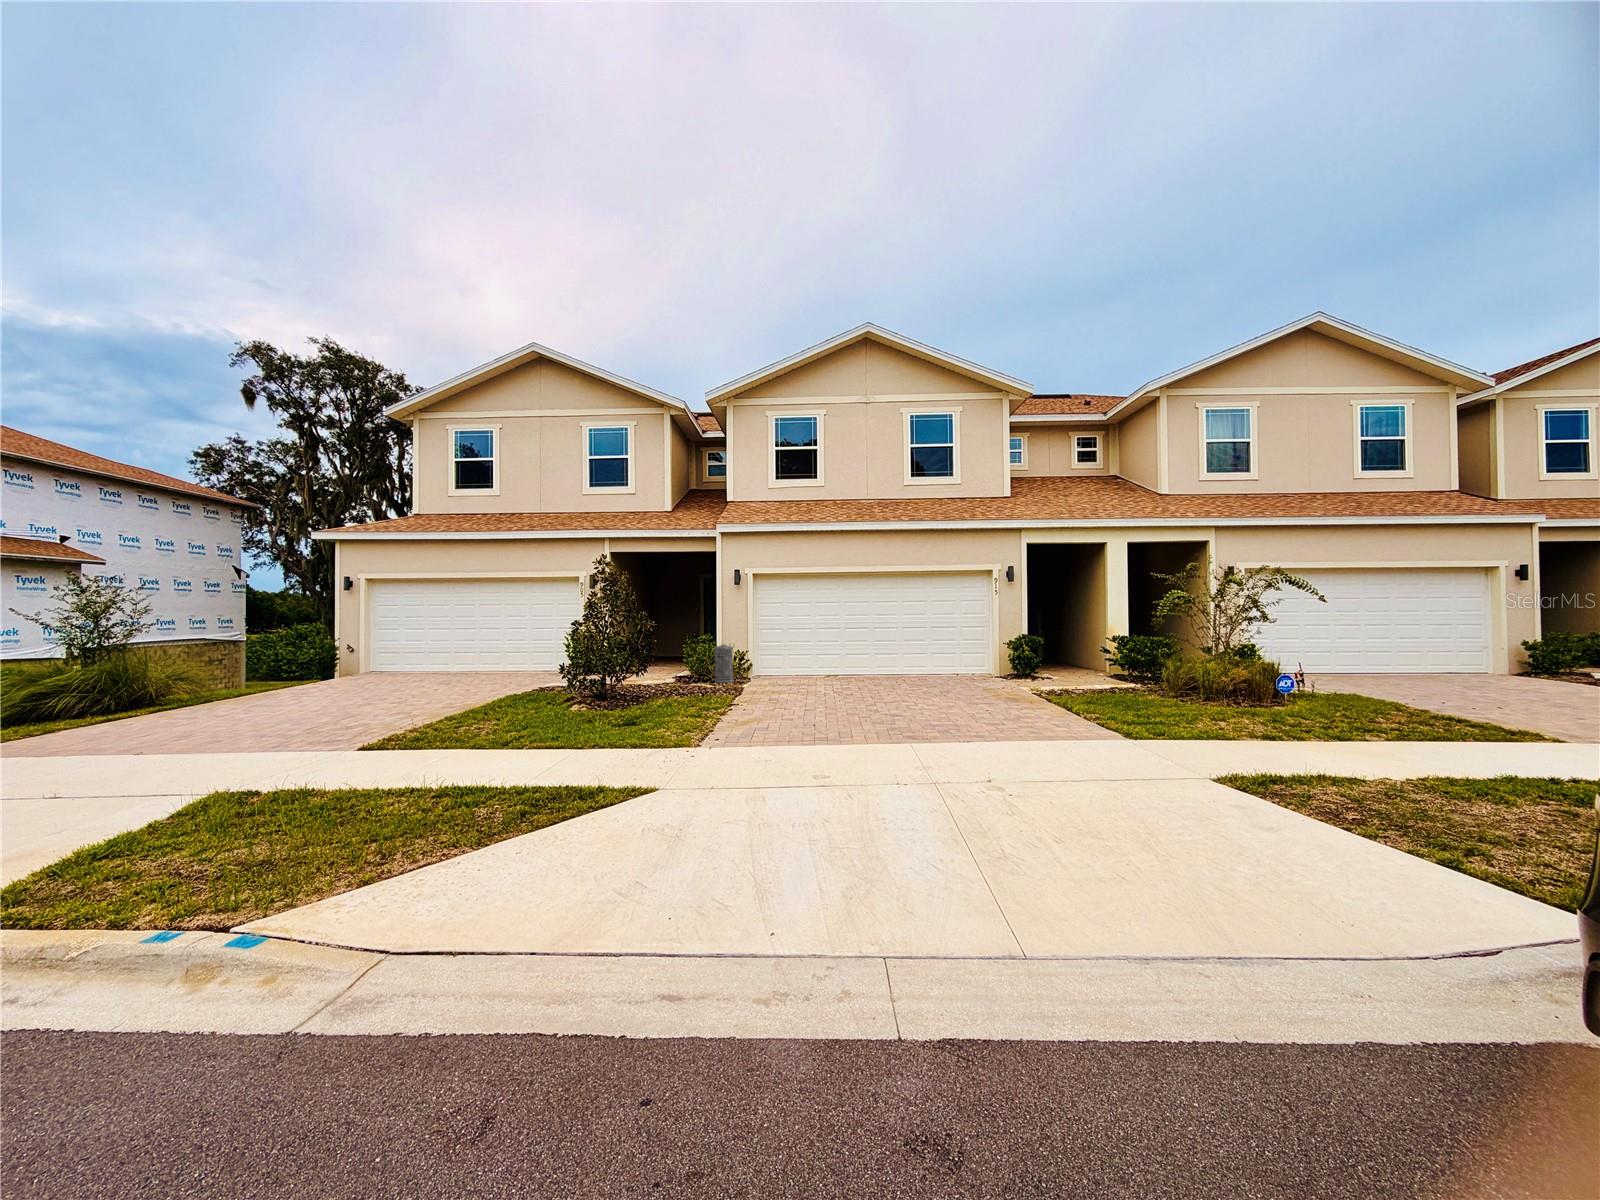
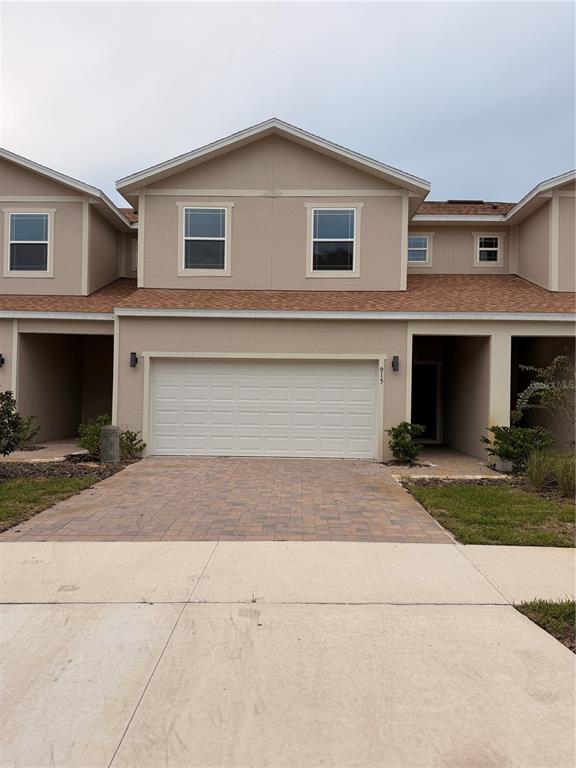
potted tree: none [1118,638,1138,680] -> present [494,429,512,471]

